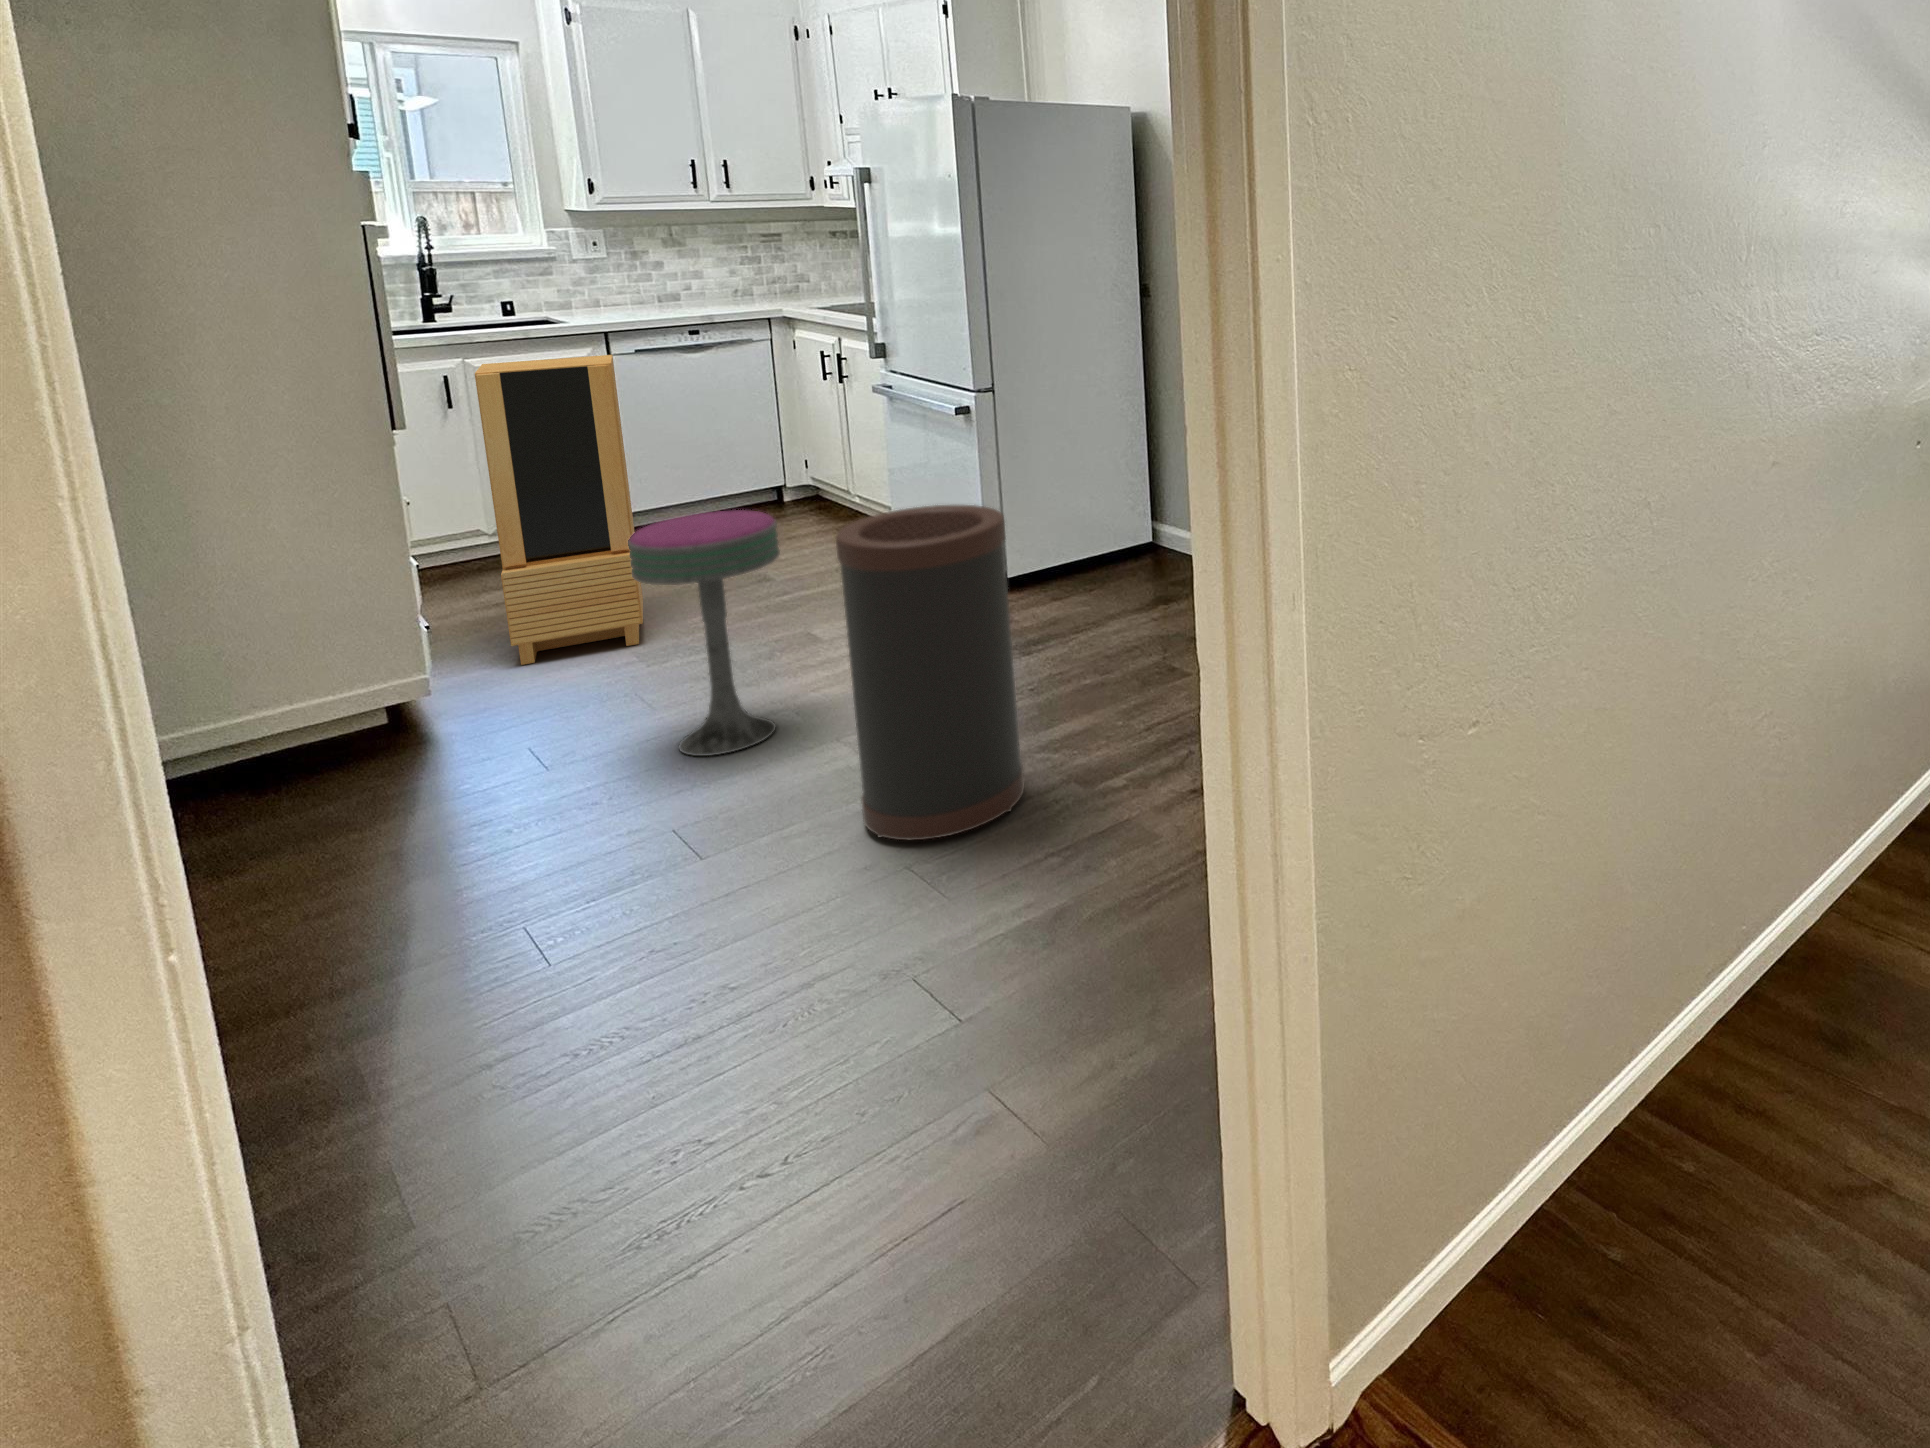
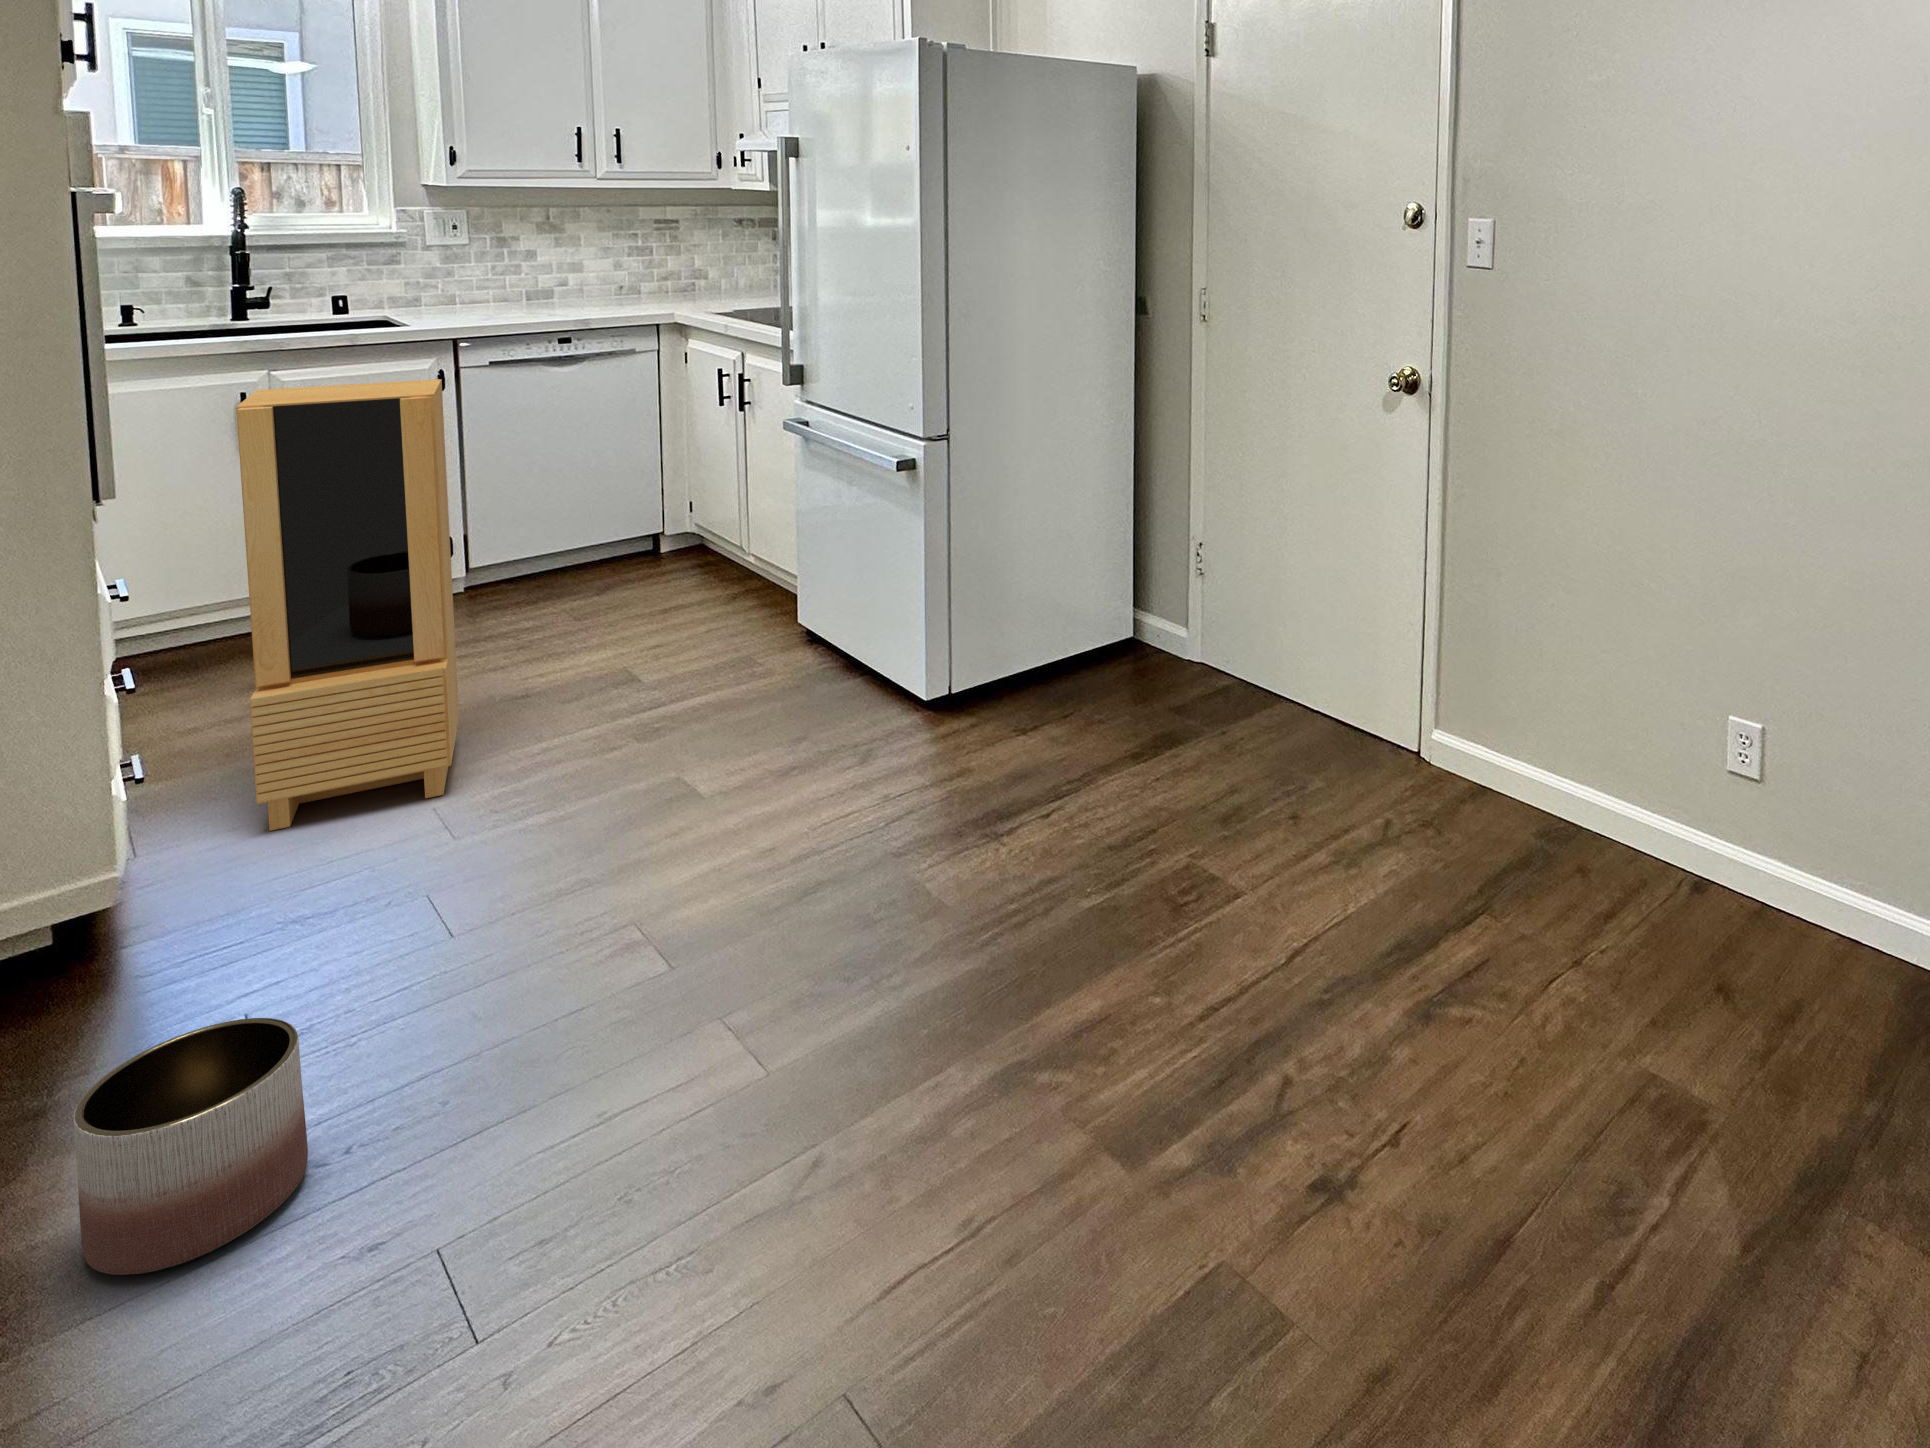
trash can: present [836,505,1024,840] -> none [744,676,1032,1331]
bar stool: present [629,510,780,756] -> none [407,641,646,1057]
planter: none [465,717,595,837] -> present [74,1018,308,1275]

